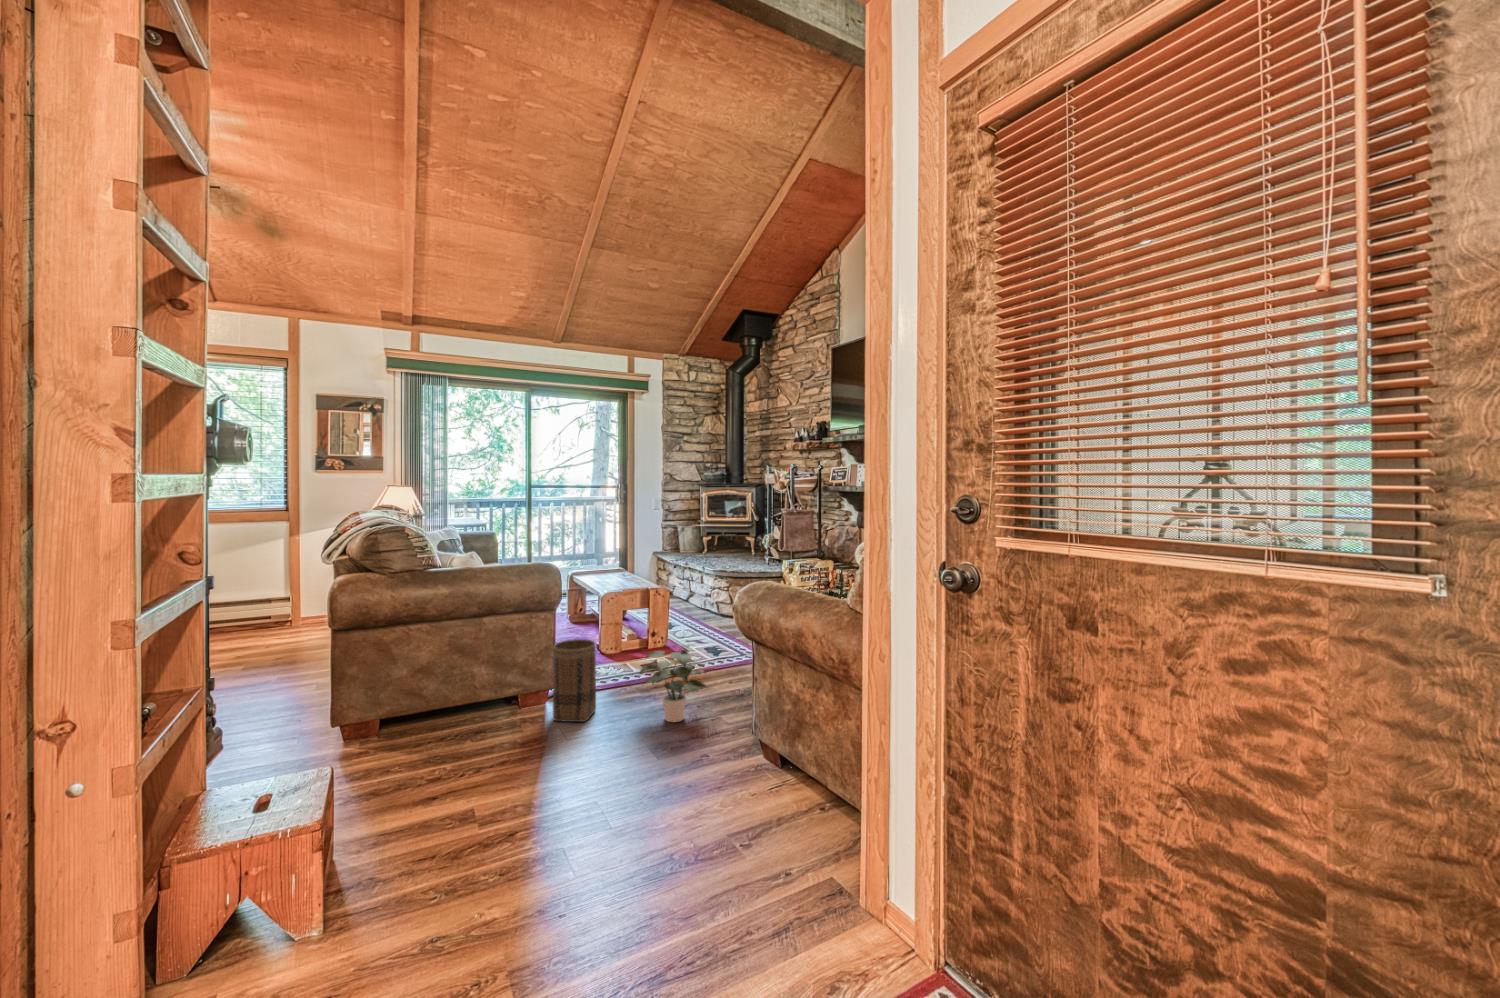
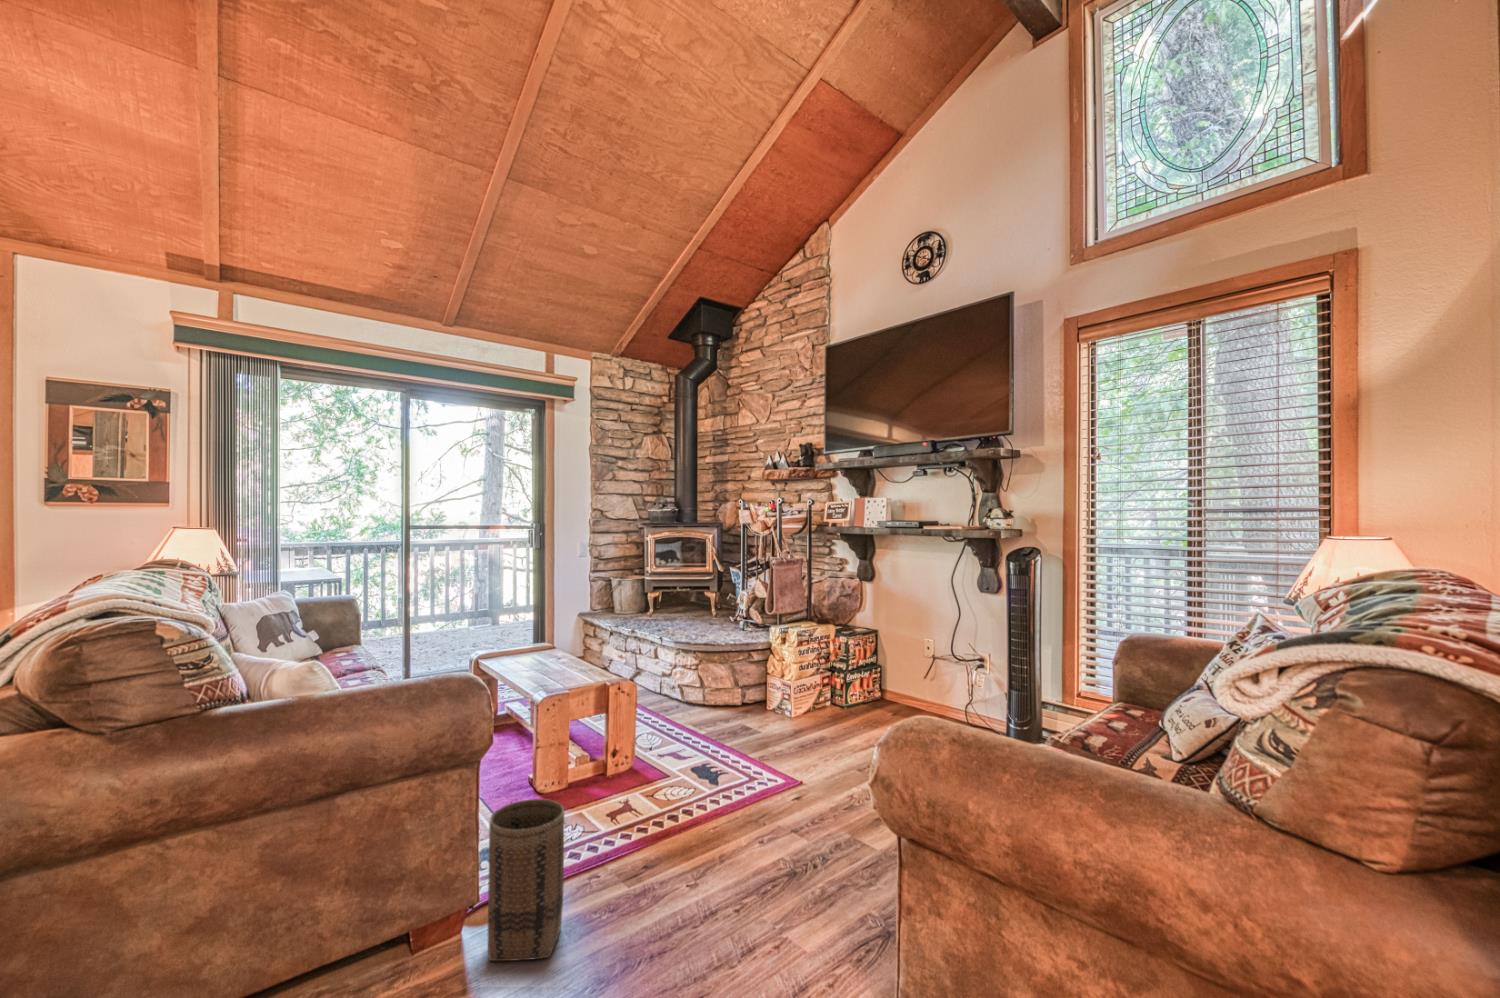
potted plant: present [640,644,707,722] -> none [644,796,764,941]

